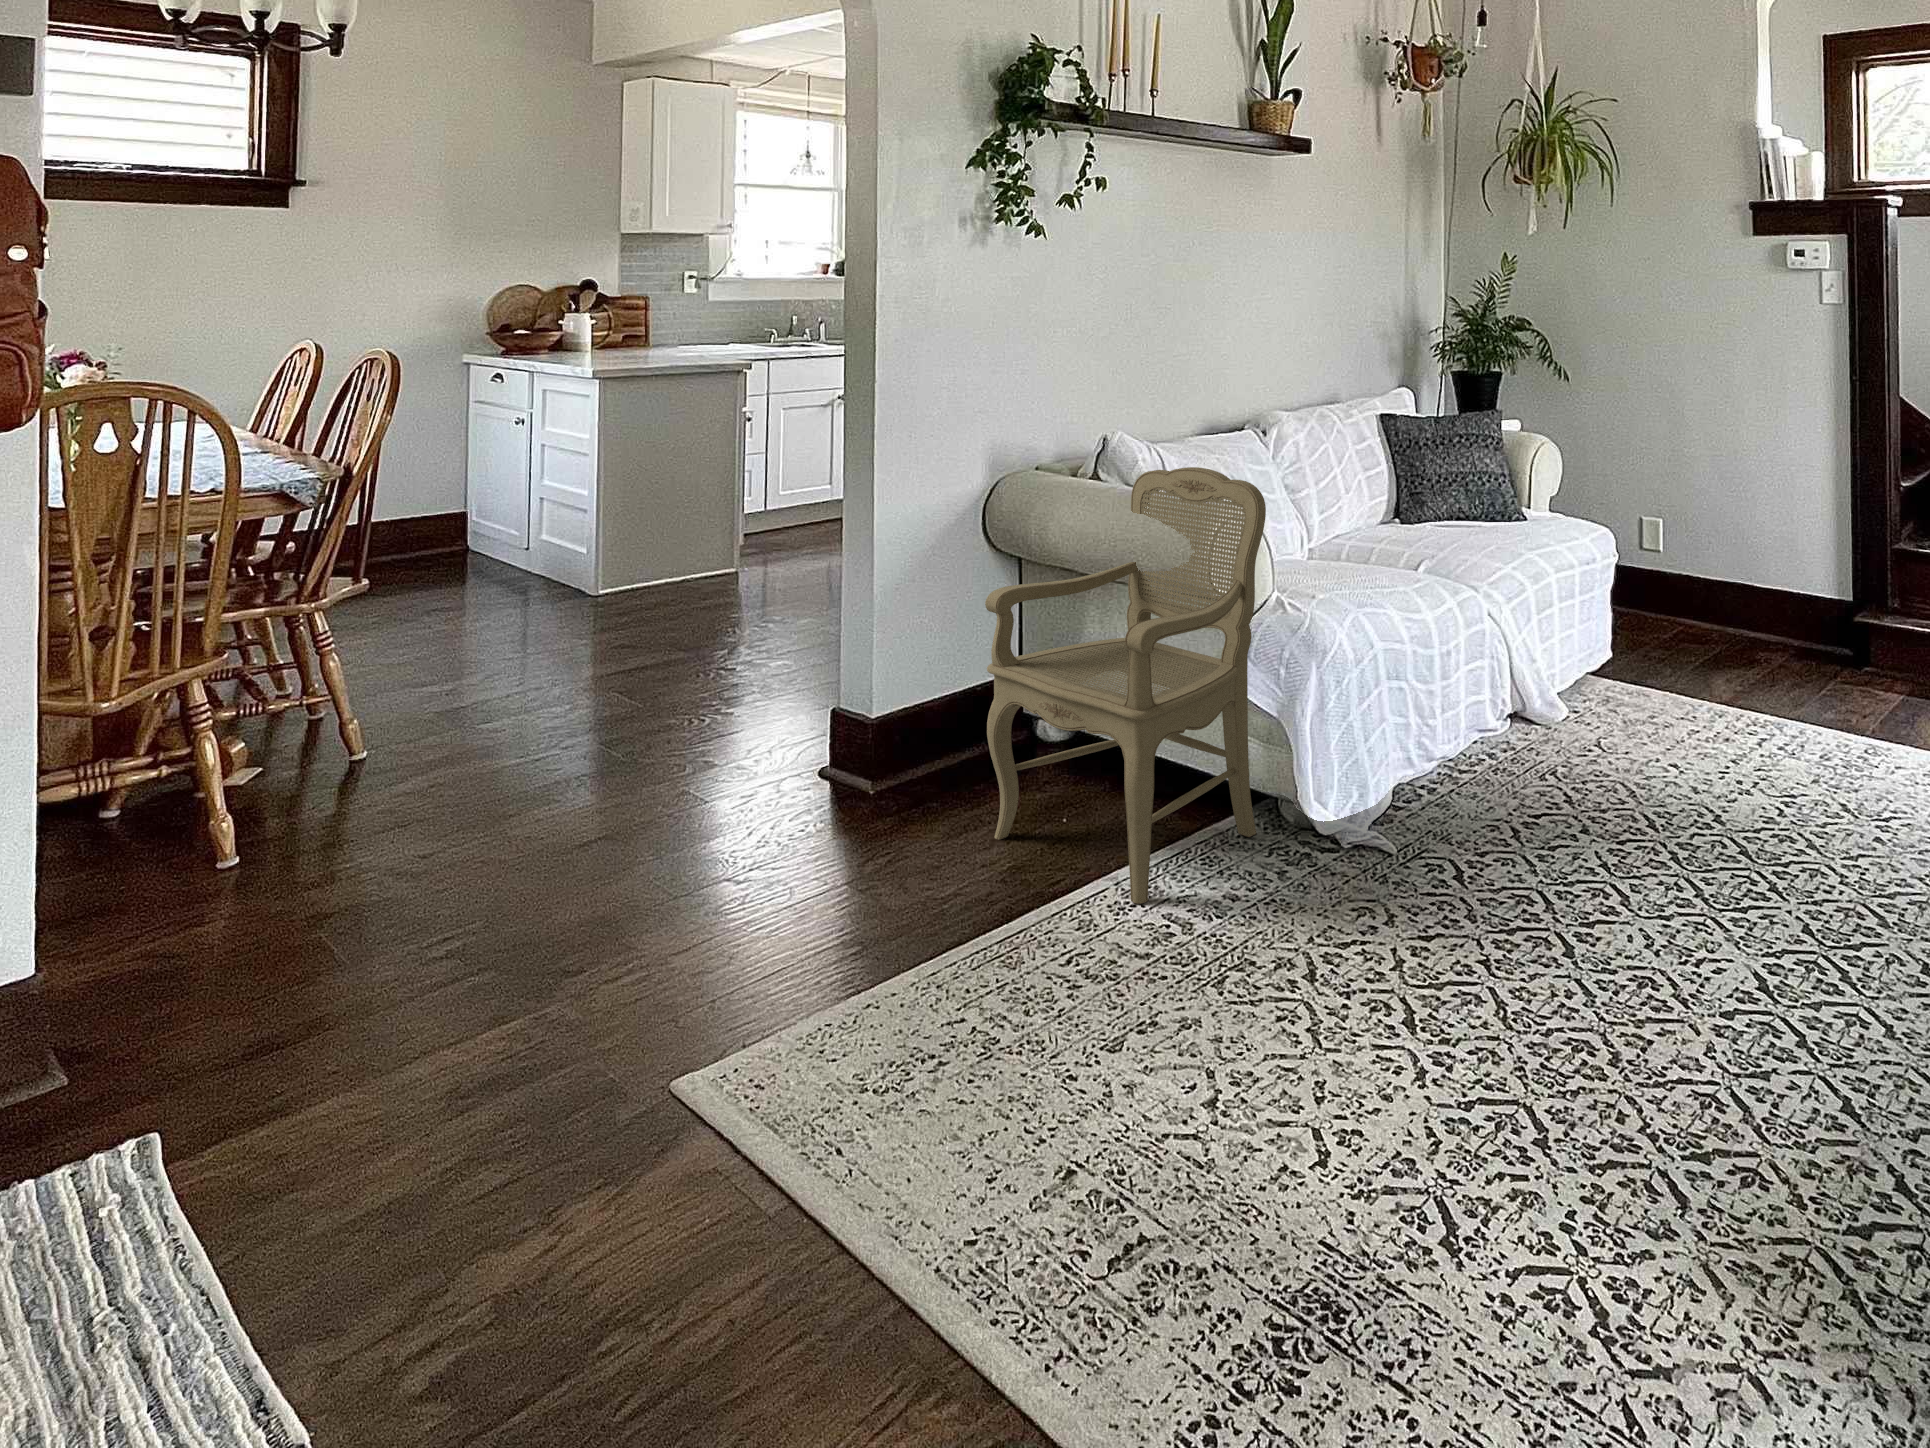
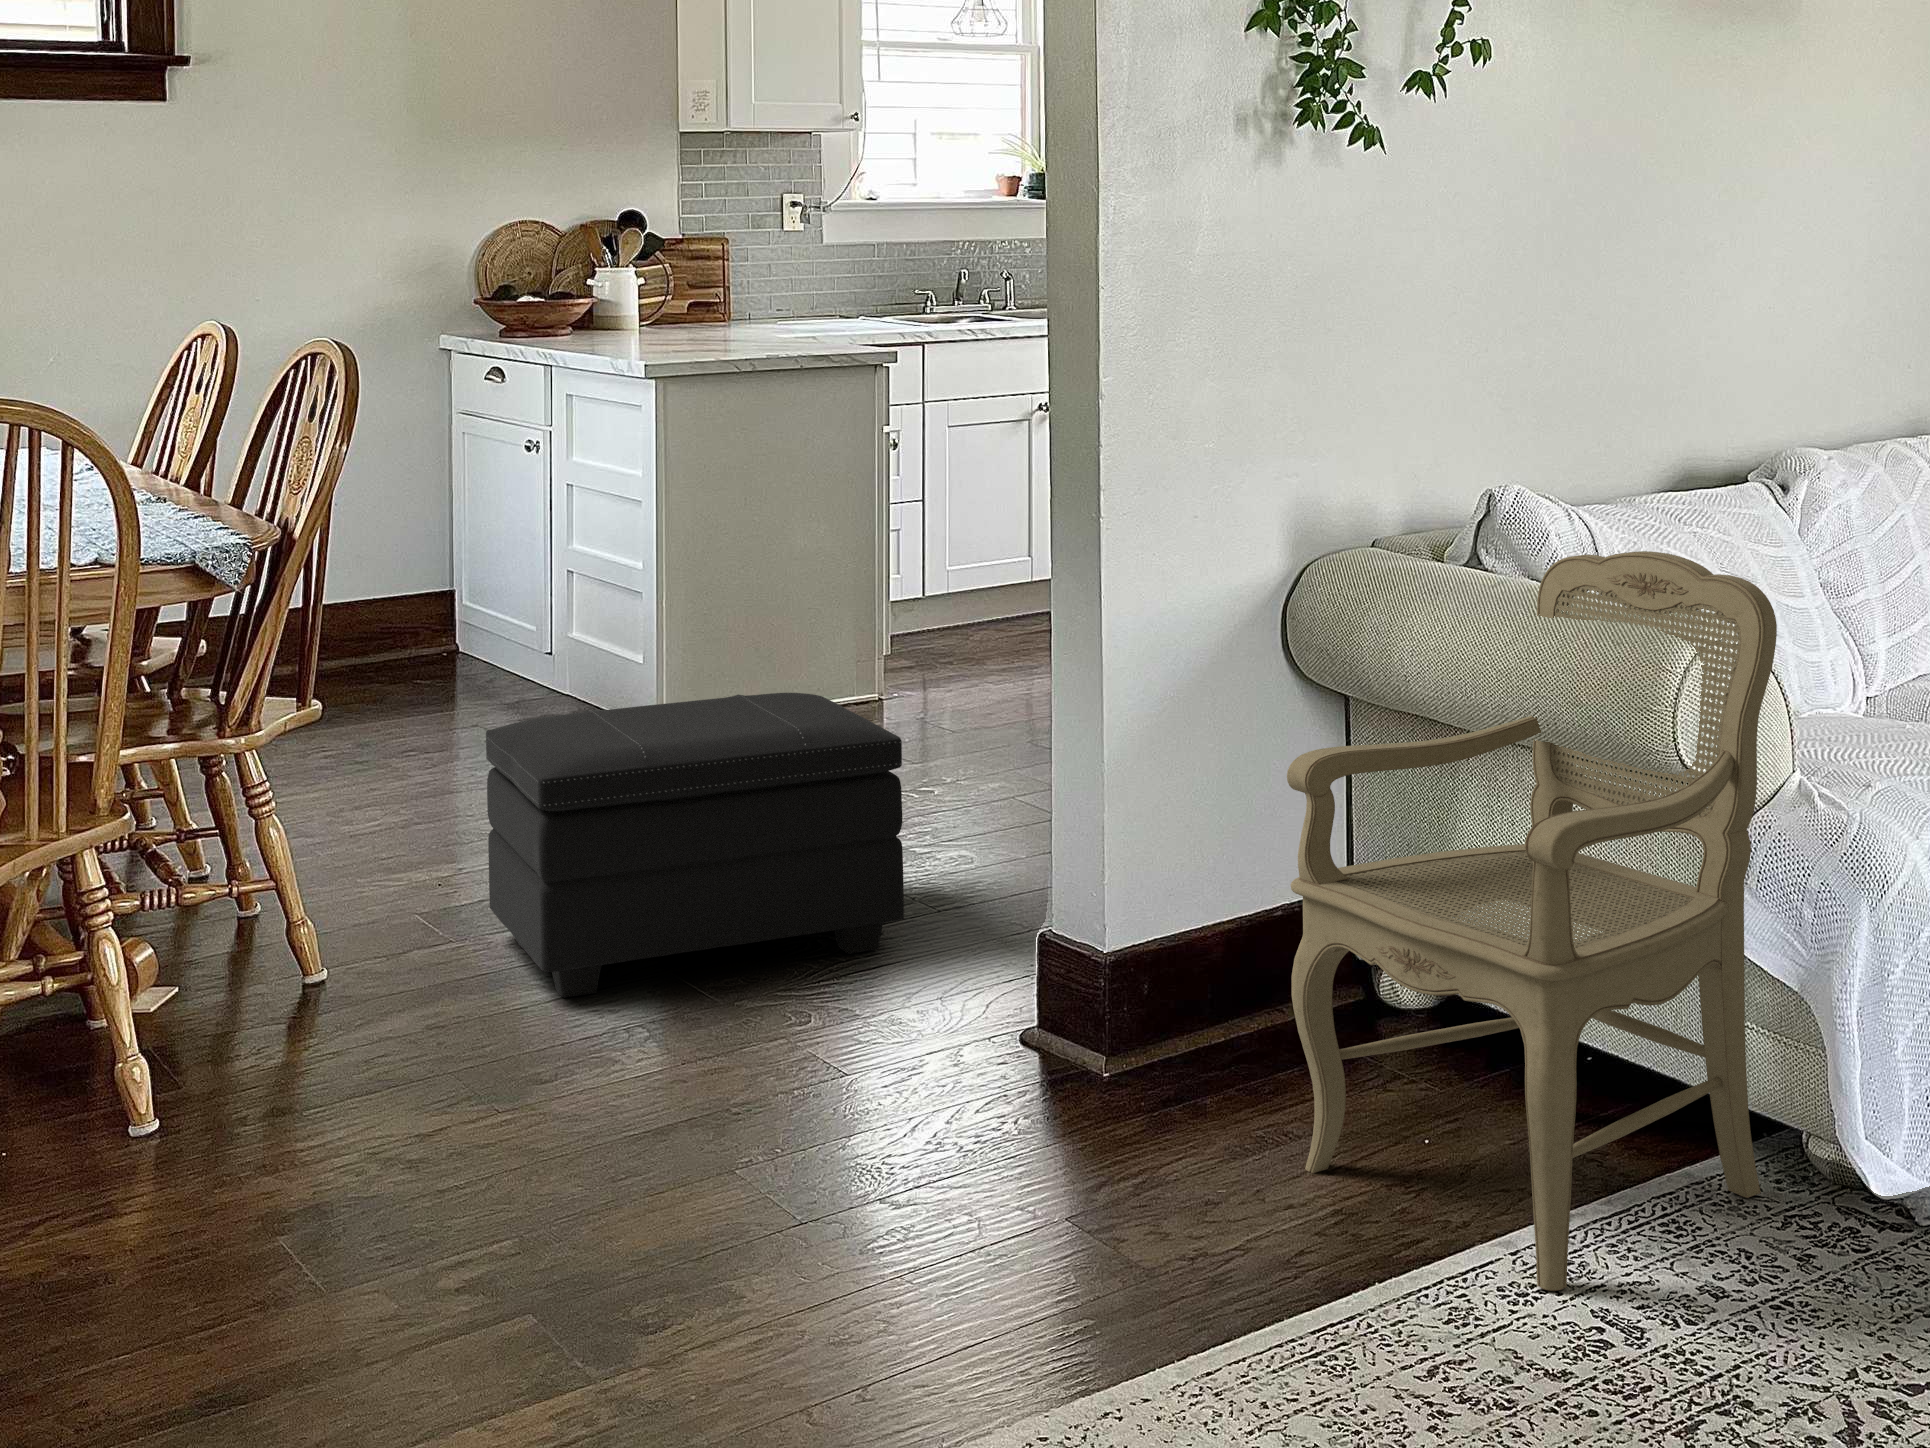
footstool: none [486,562,755,757] -> present [486,693,904,998]

